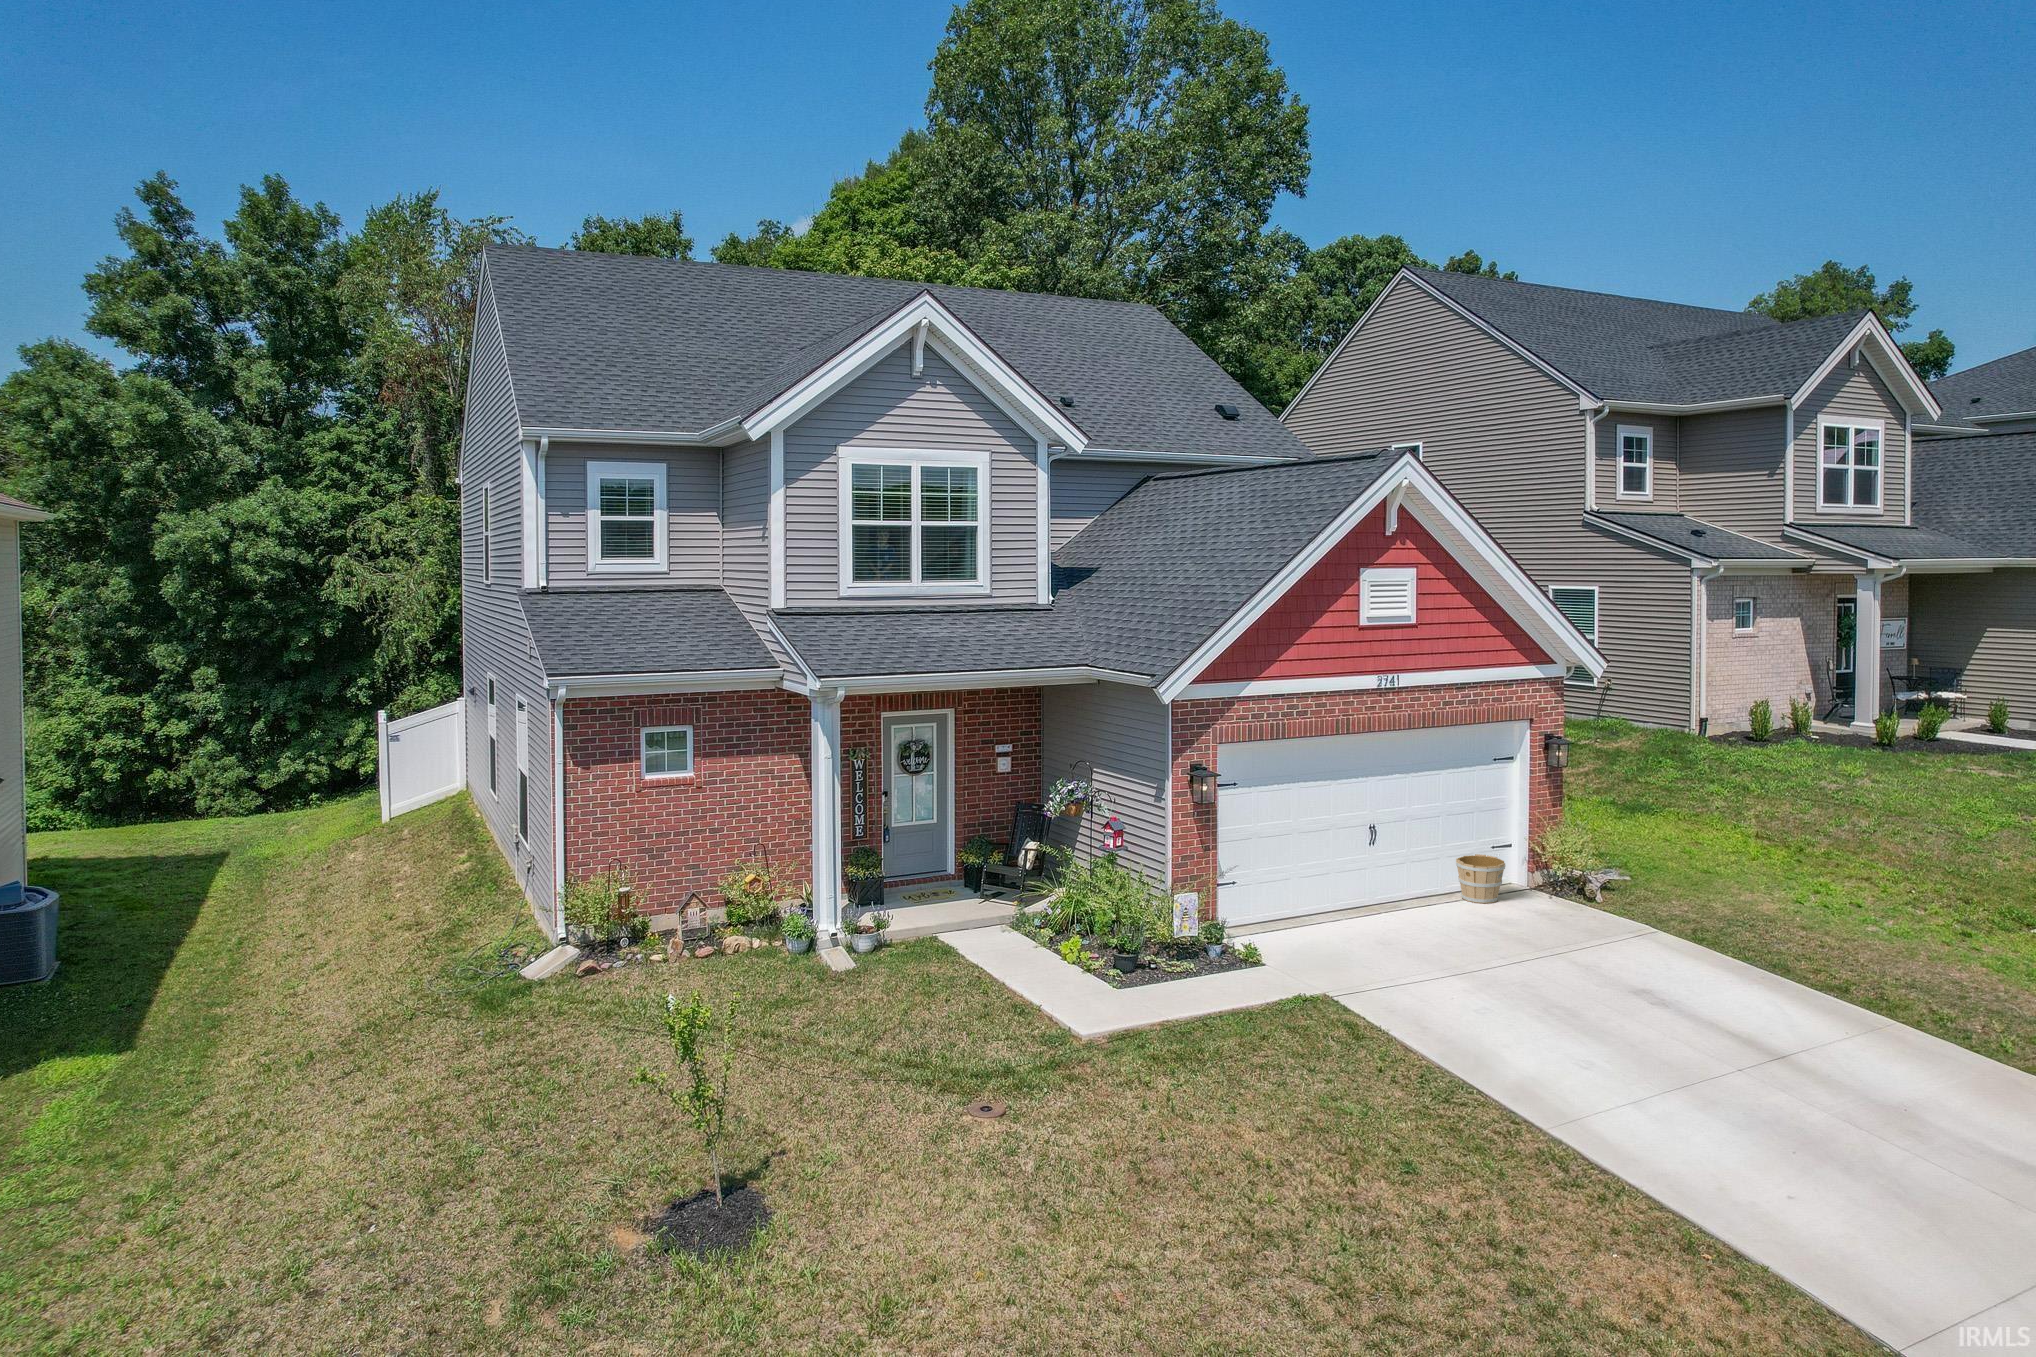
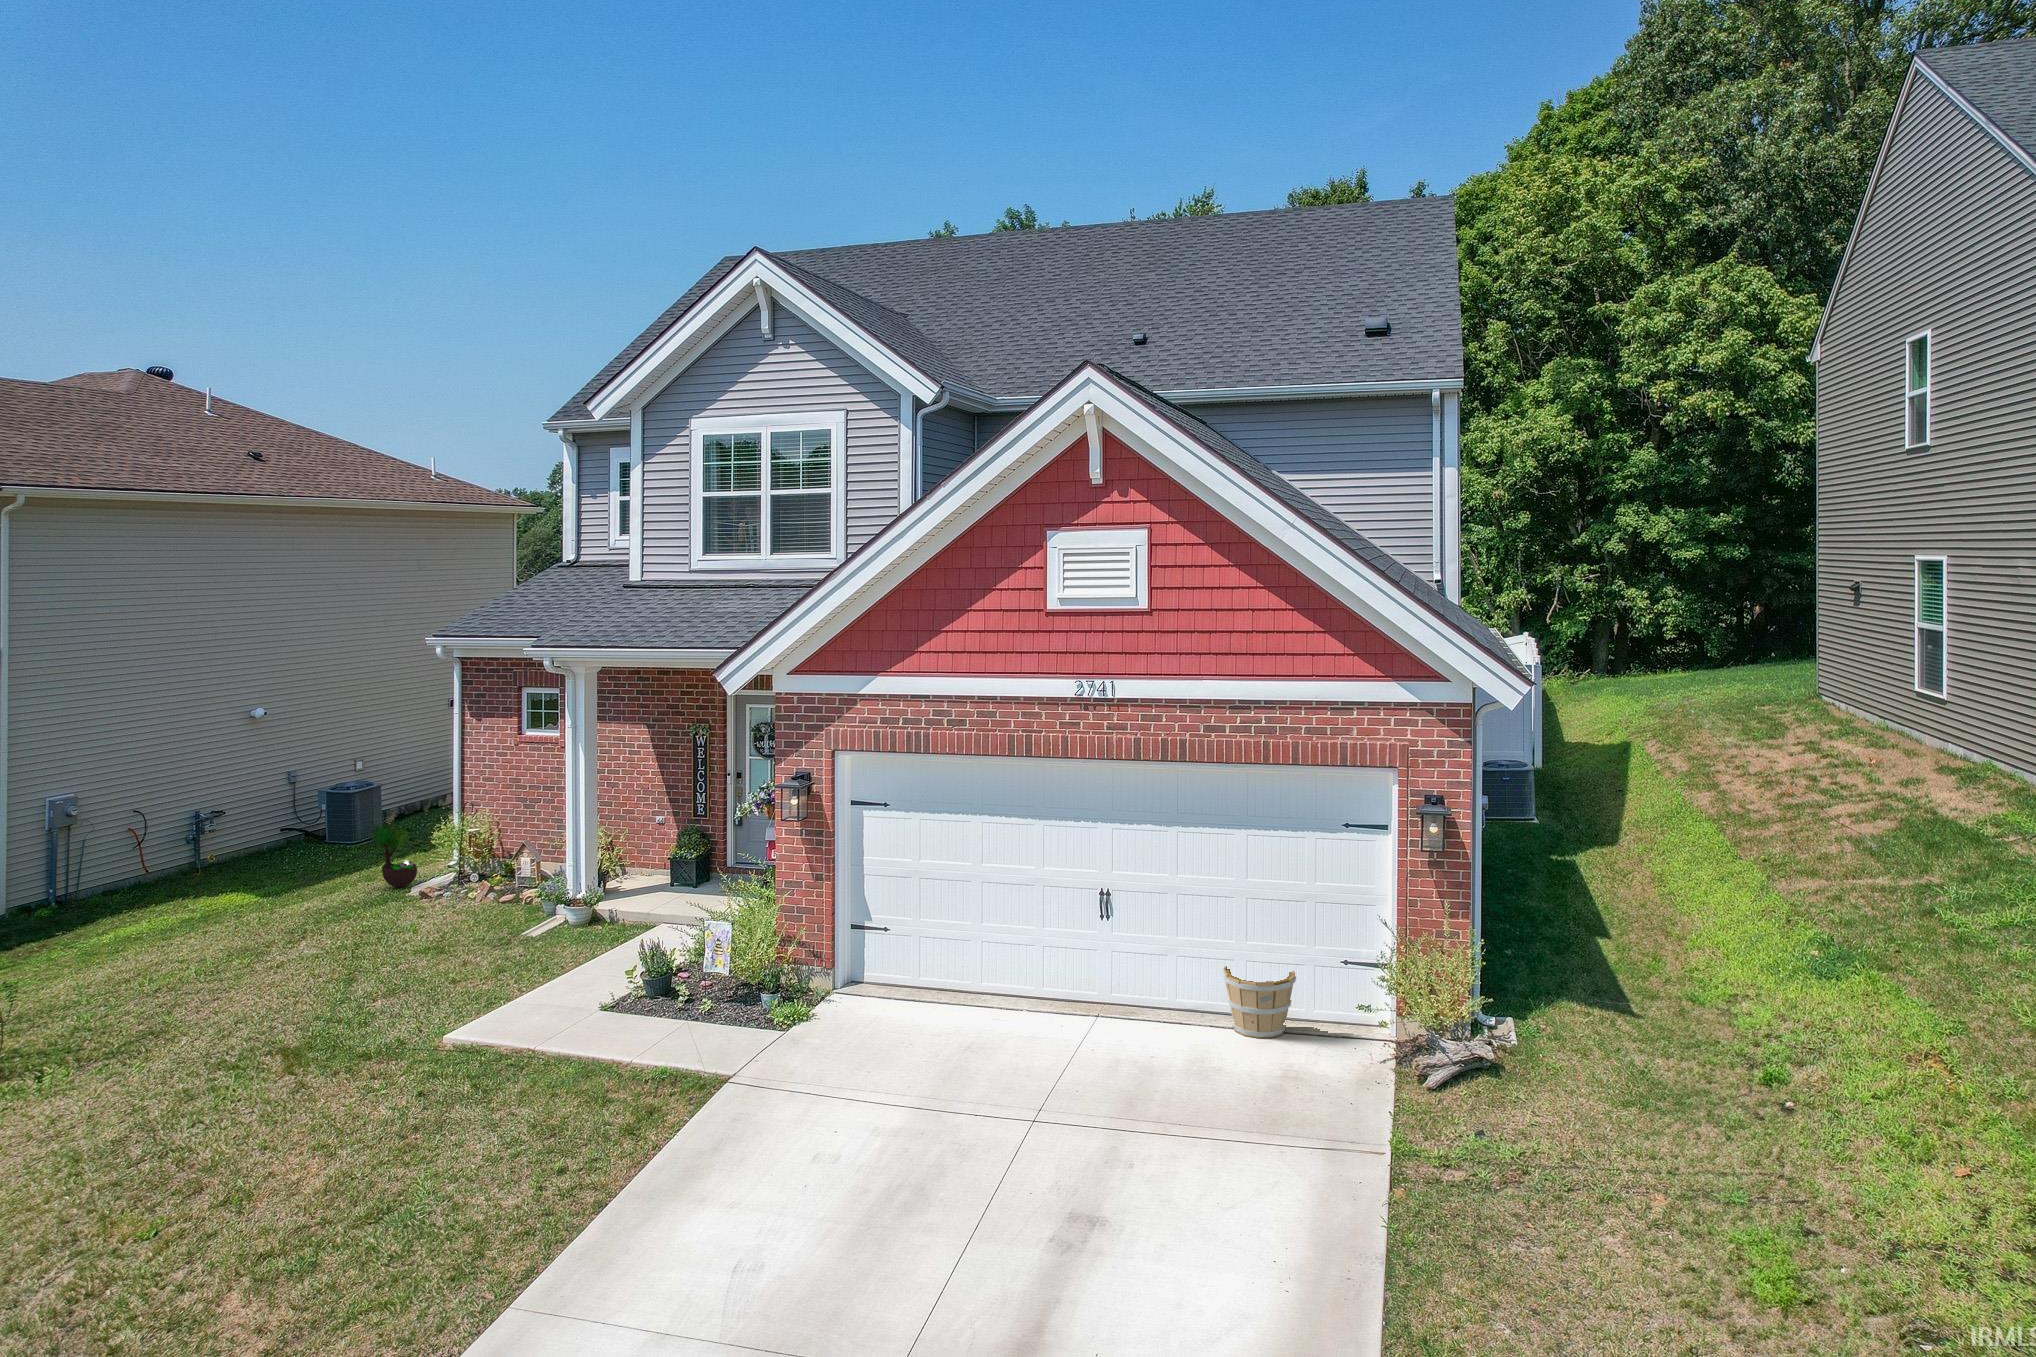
potted tree: none [530,890,588,968] -> present [370,823,417,887]

